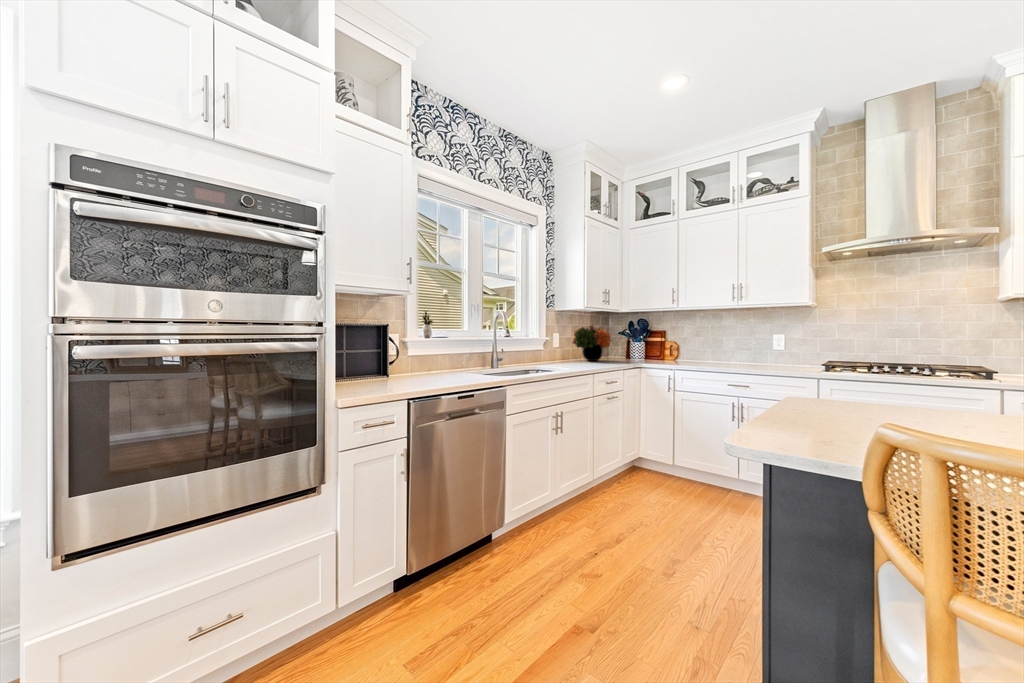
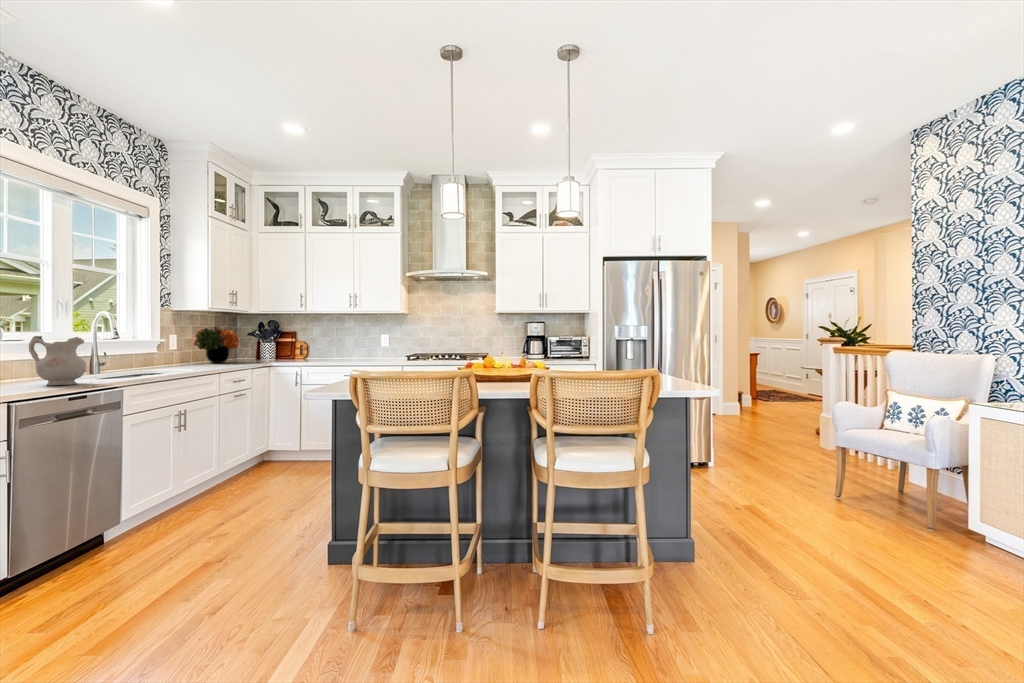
ceramic pitcher: none [440,333,480,380] -> present [29,336,86,385]

